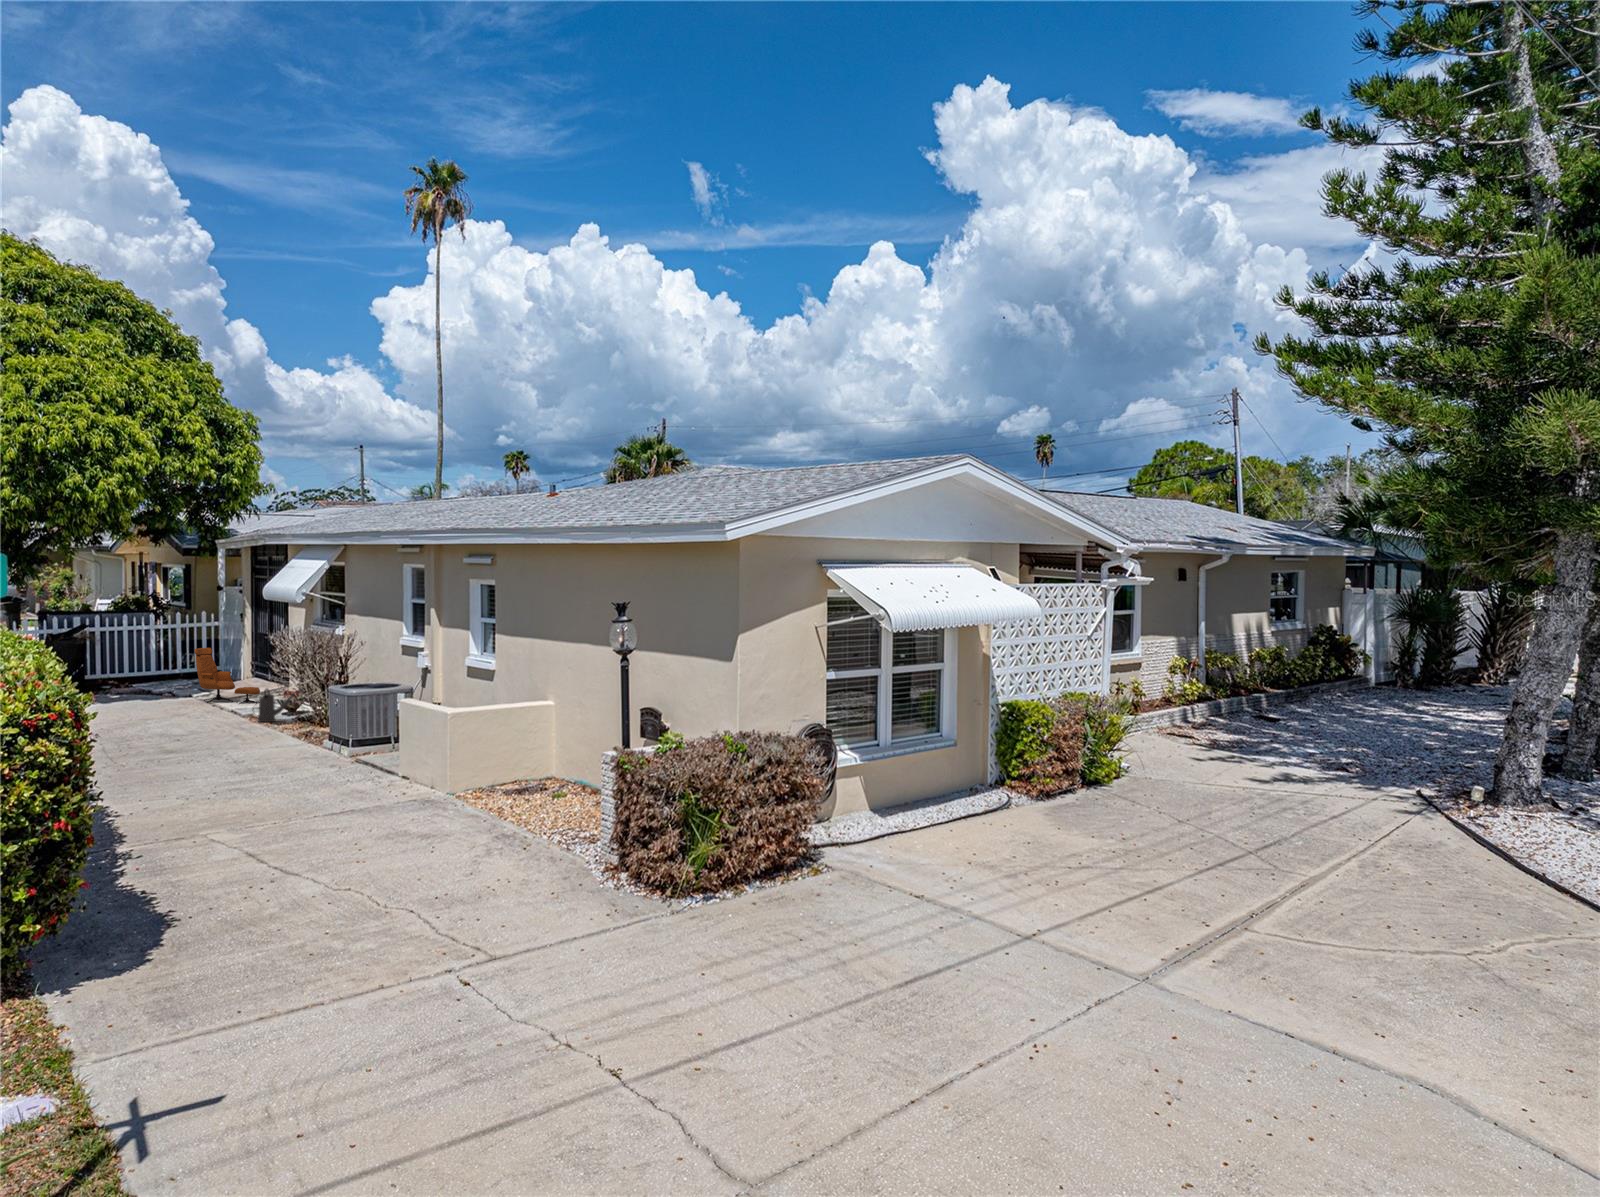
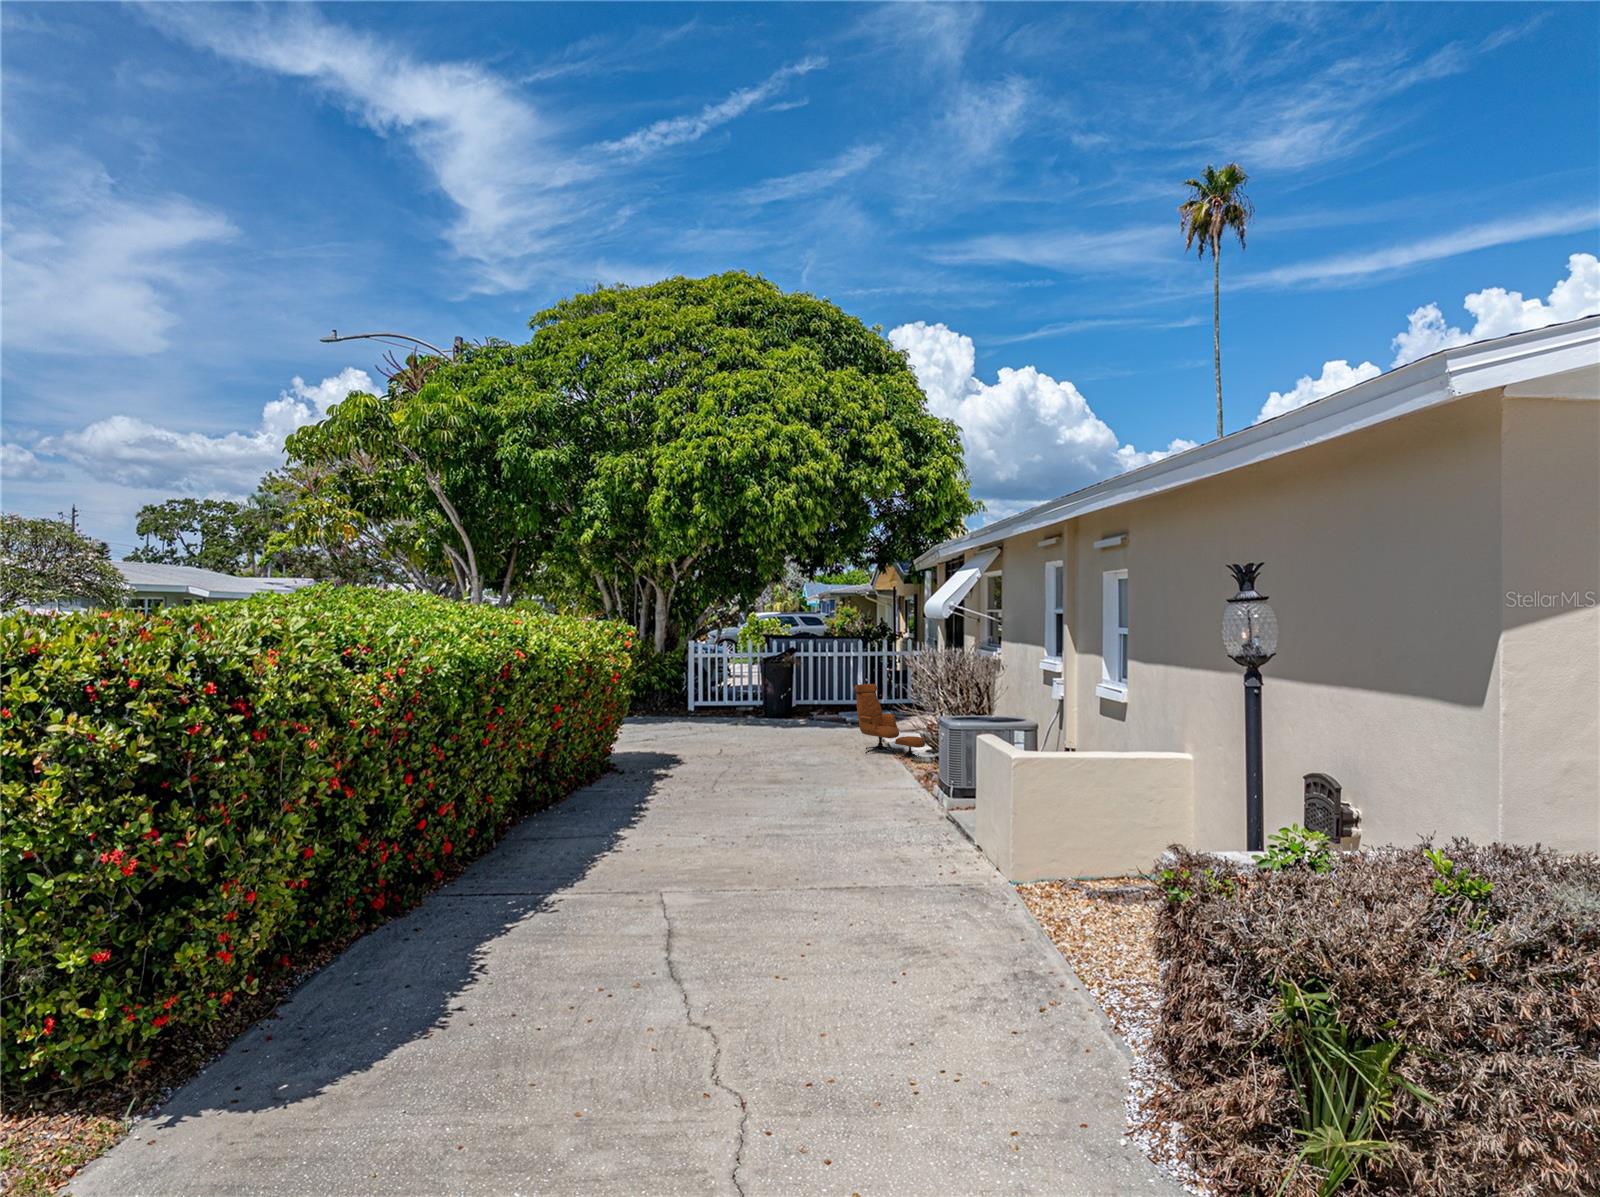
watering can: present [253,689,294,722] -> none [879,755,939,806]

